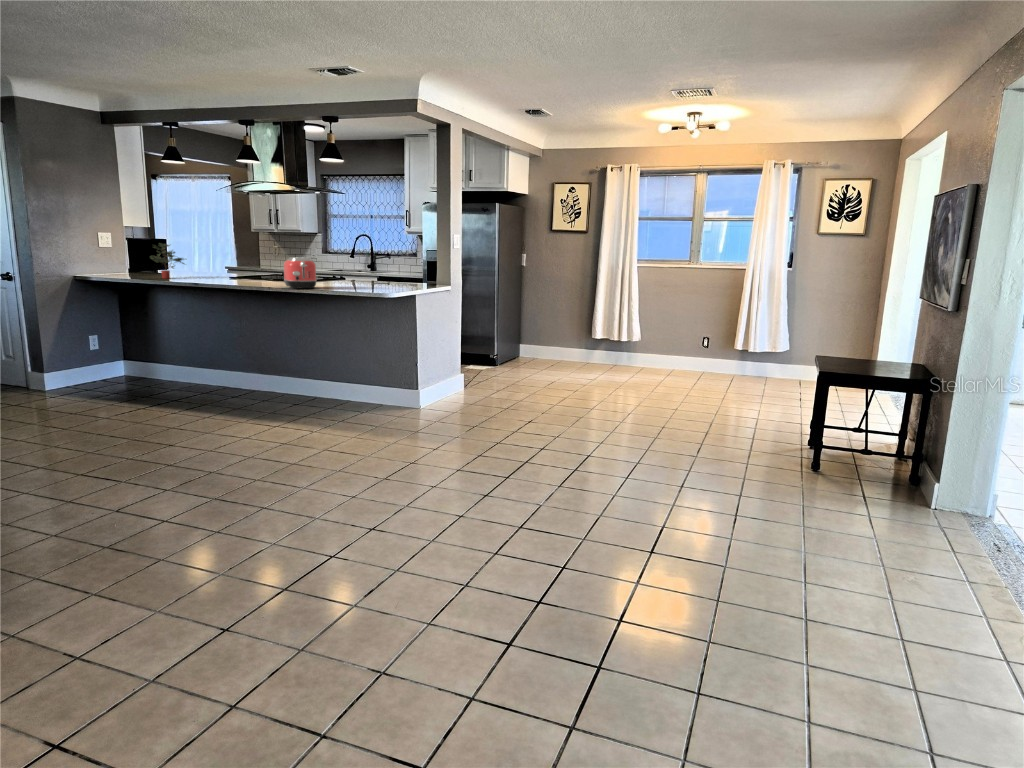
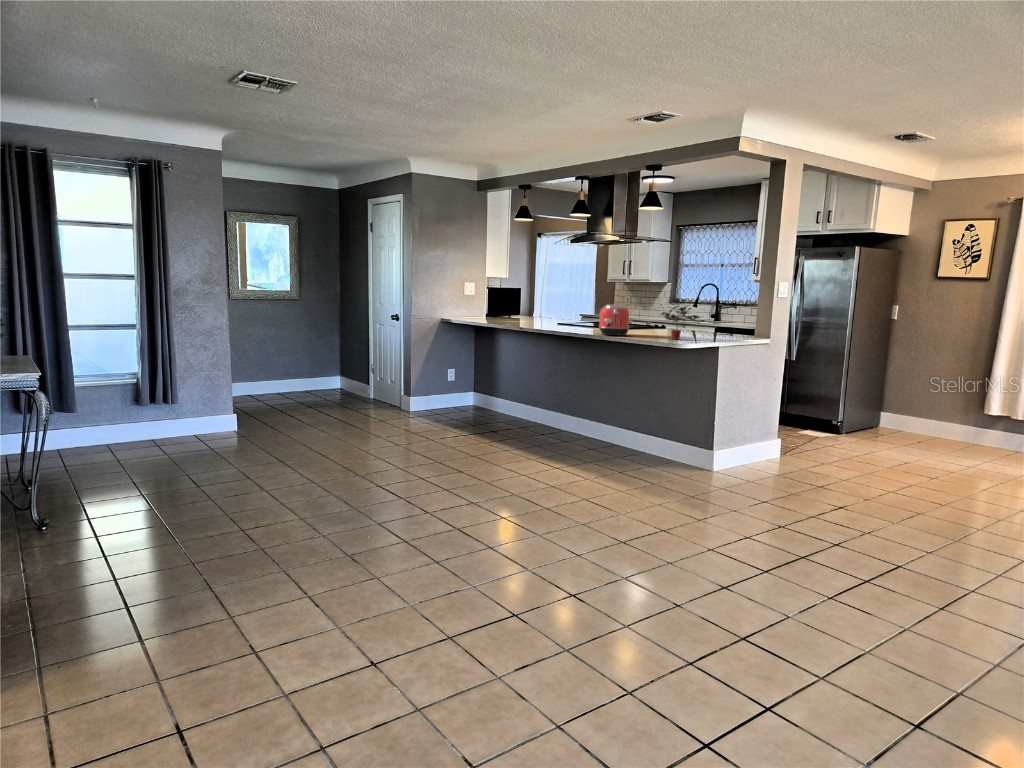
potted plant: present [150,243,184,279] -> present [661,297,700,340]

